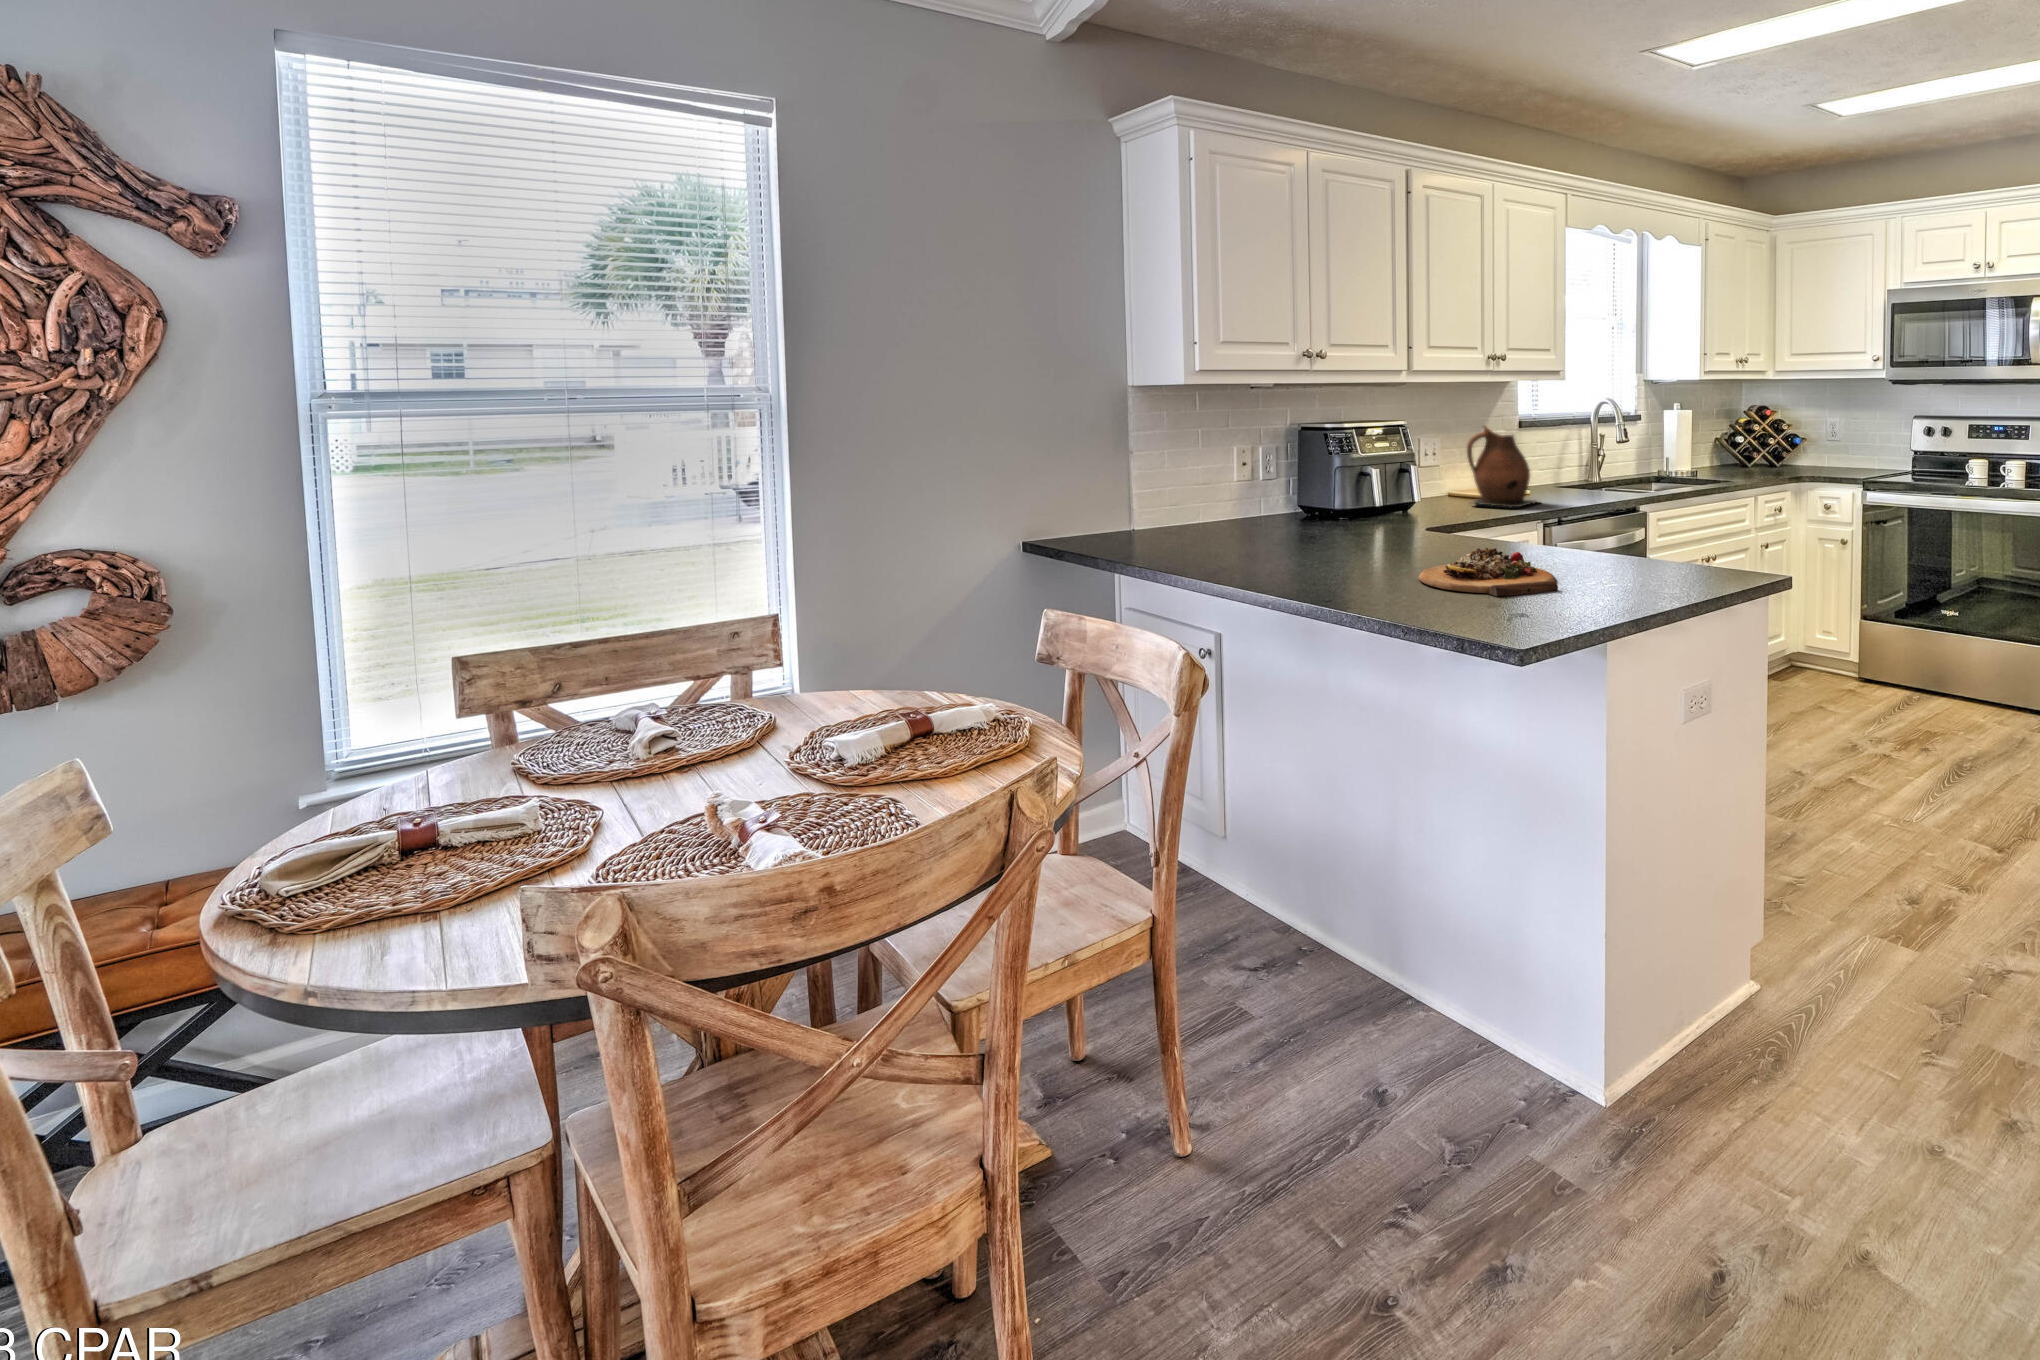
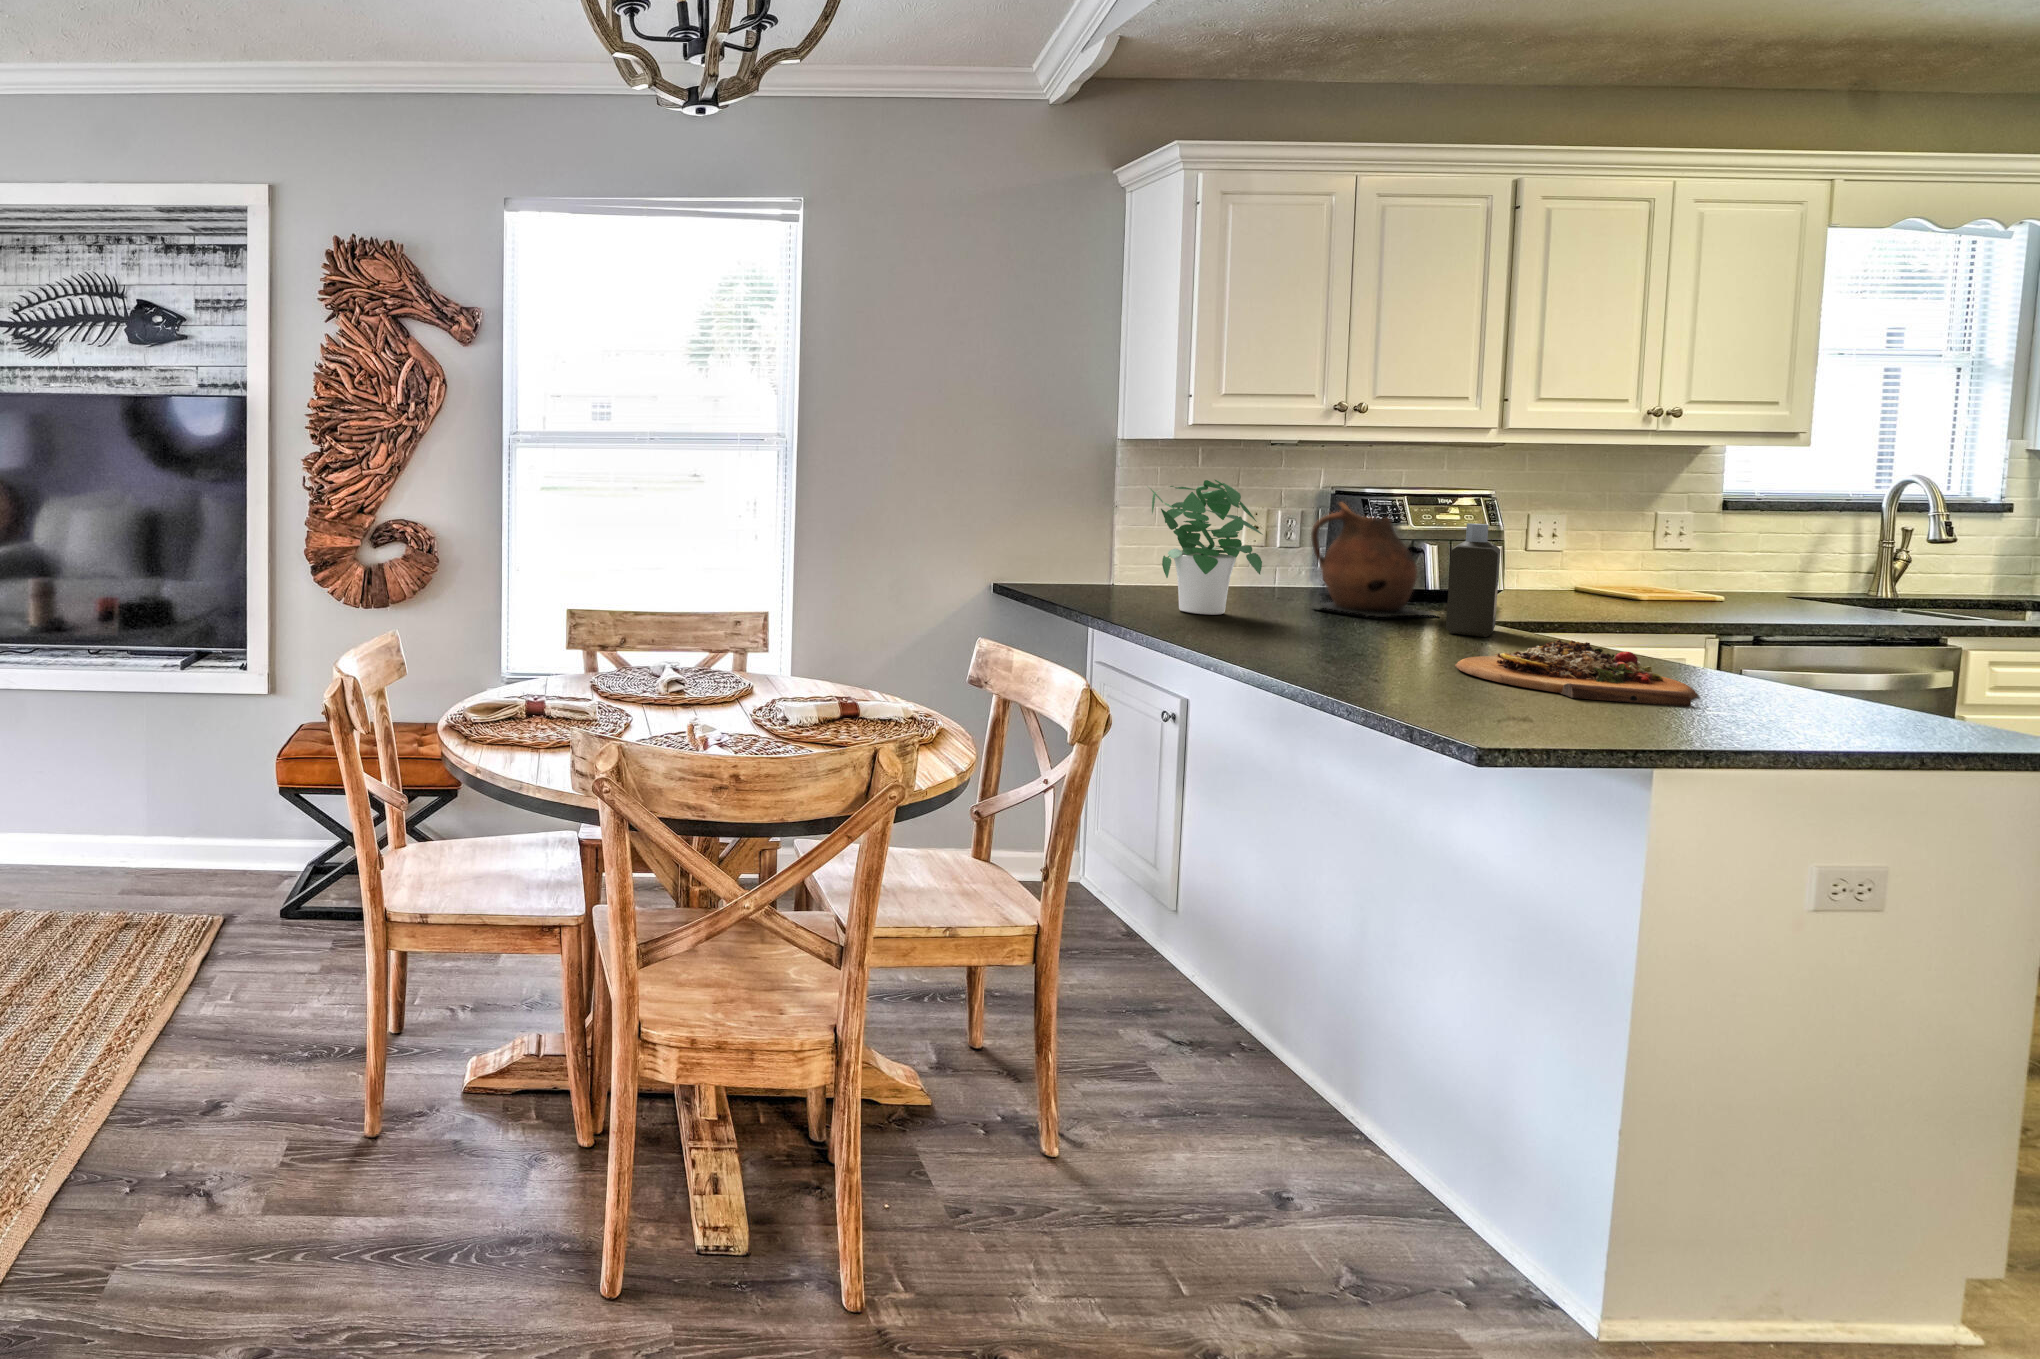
potted plant: none [1170,425,1267,552] -> present [1151,480,1263,615]
ceramic pitcher: present [1467,425,1537,508] -> present [1311,503,1438,617]
bottle: none [1397,453,1427,546] -> present [1446,523,1500,637]

